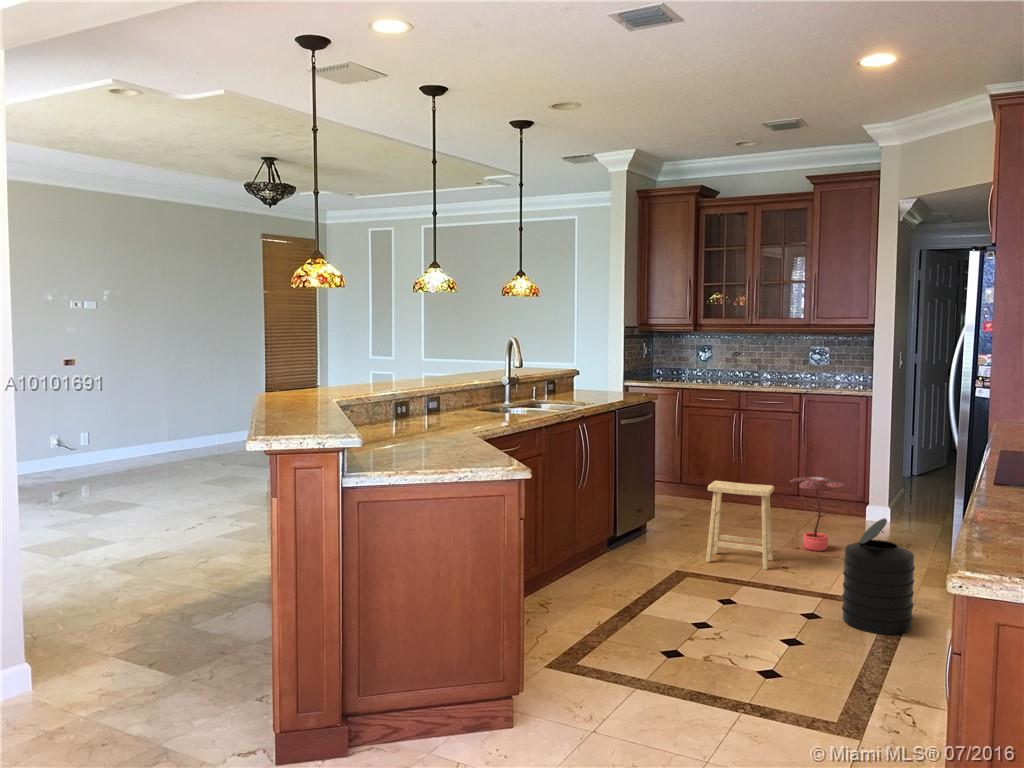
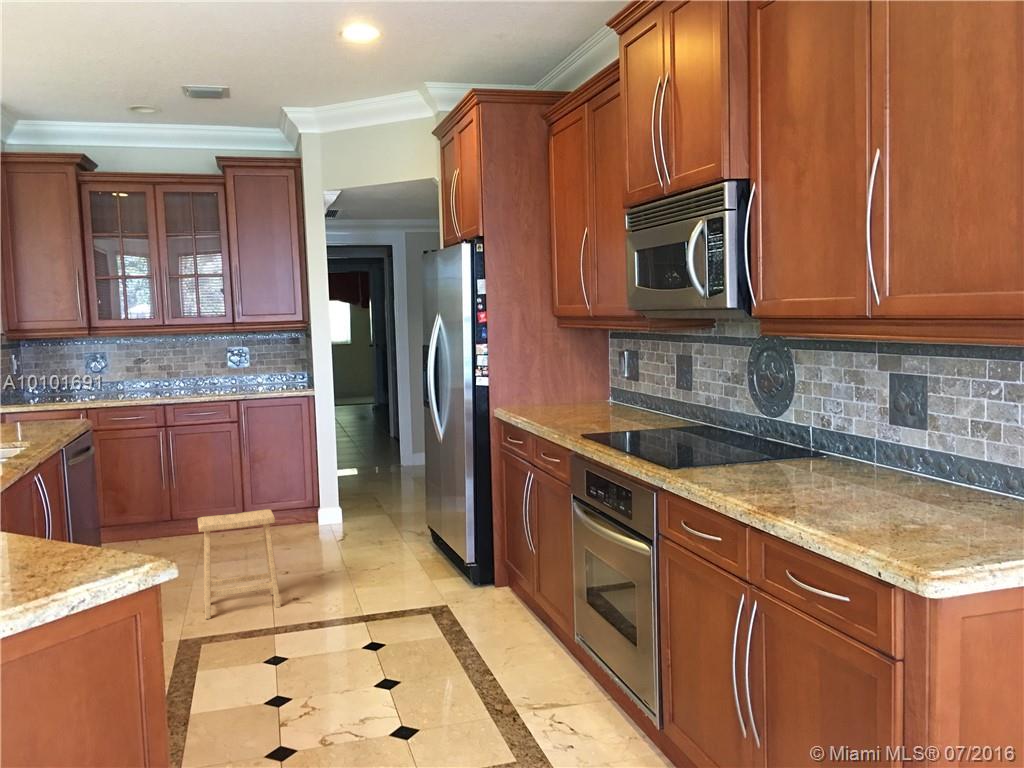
potted plant: present [789,476,847,551] -> none [269,489,332,571]
trash can: present [842,518,915,635] -> none [399,520,468,643]

